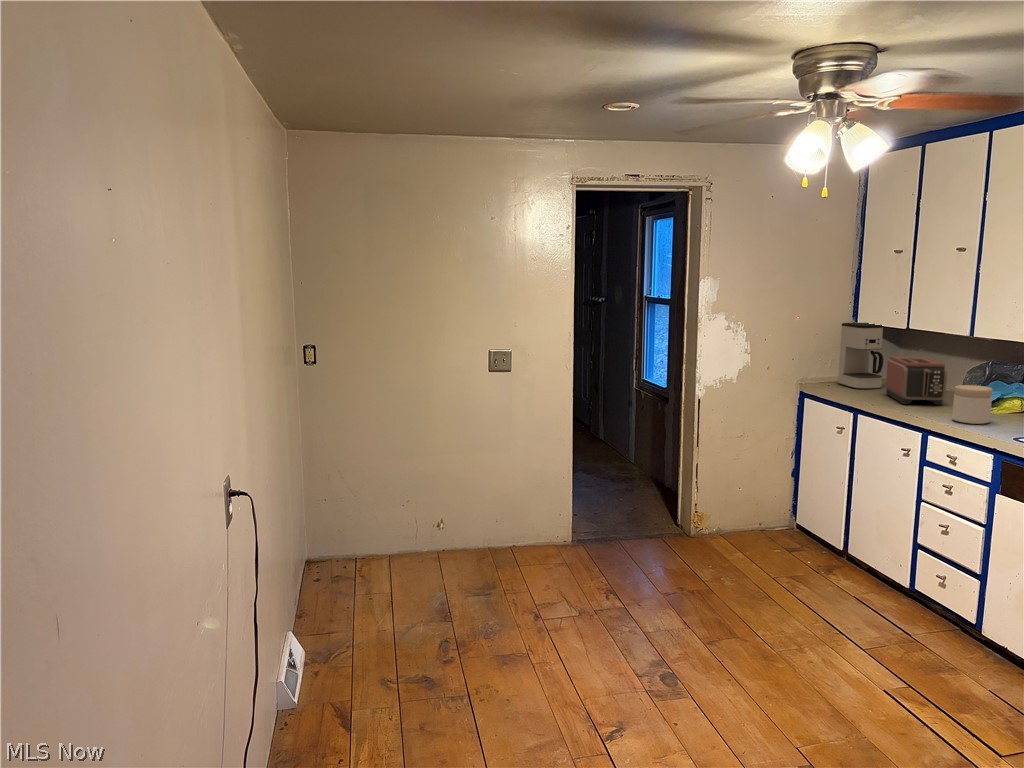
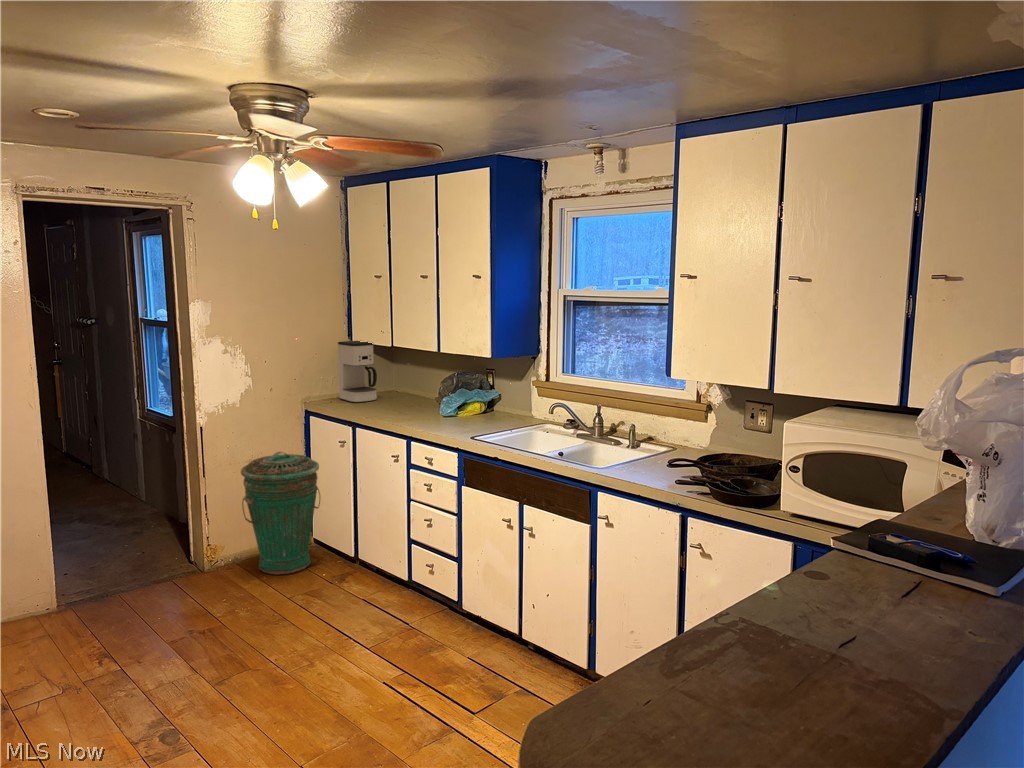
toaster: present [886,356,947,405] -> none [378,369,424,414]
jar: present [952,385,993,424] -> none [427,394,455,427]
trash can: none [732,431,813,554] -> present [241,452,320,575]

